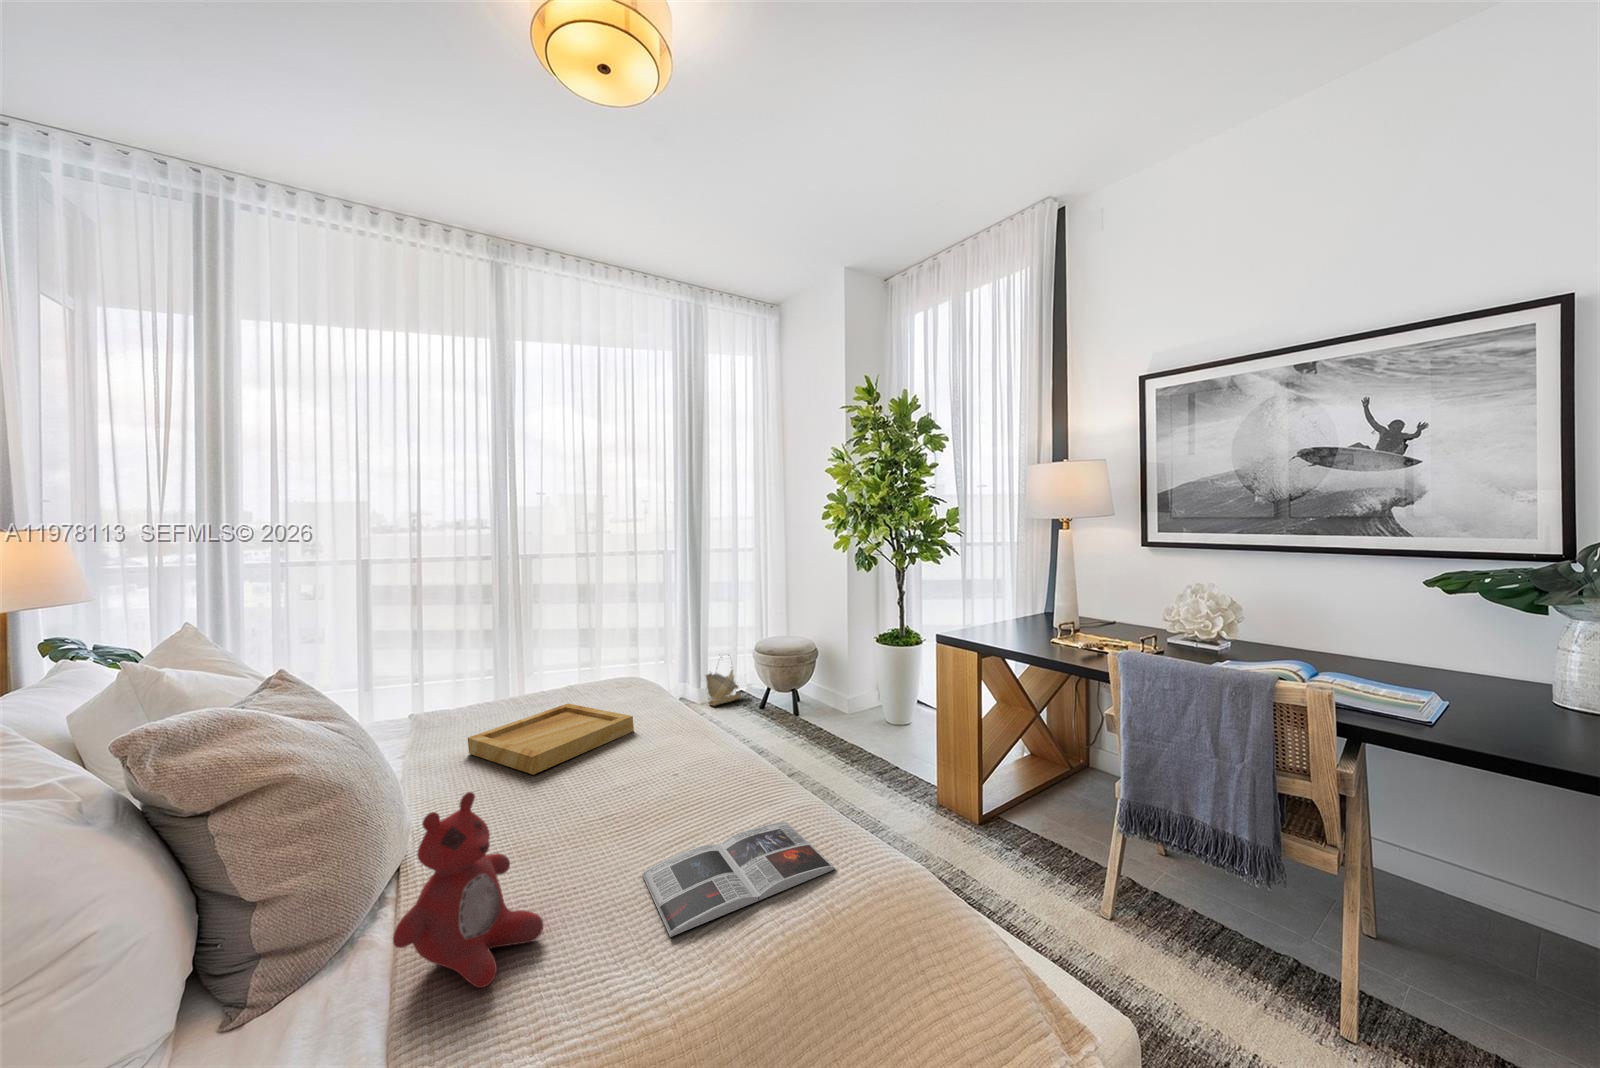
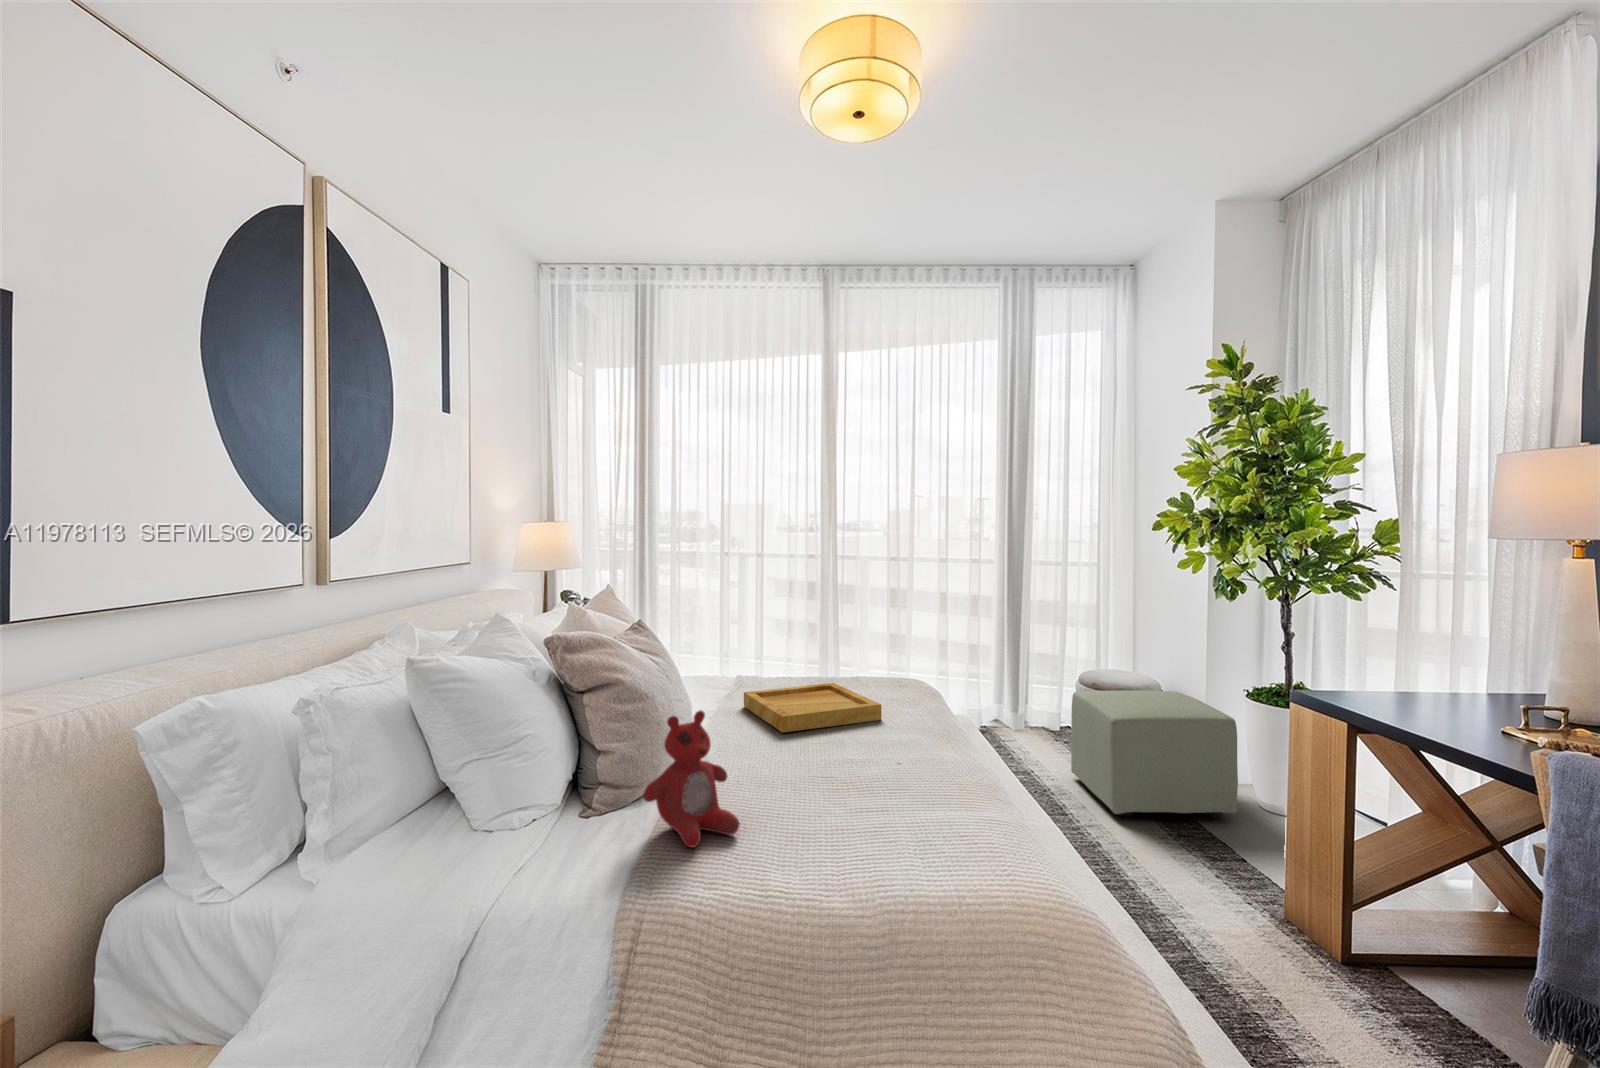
ottoman: none [757,649,881,755] -> present [1071,690,1238,817]
woven basket: present [706,655,740,706] -> none [1019,672,1062,735]
magazine: present [642,822,836,937] -> none [821,816,989,869]

